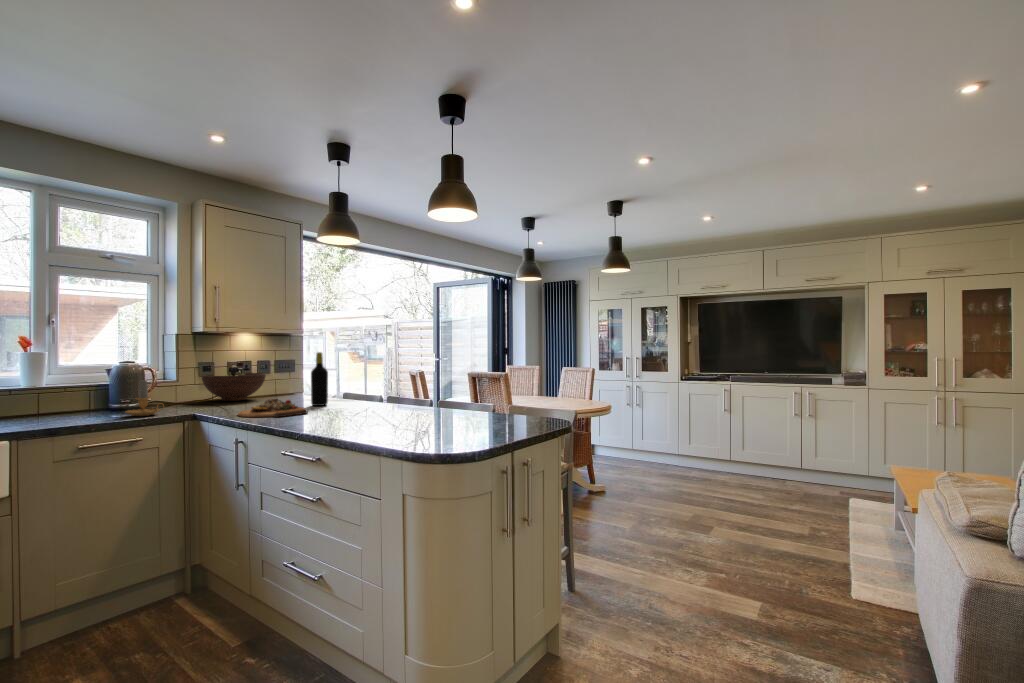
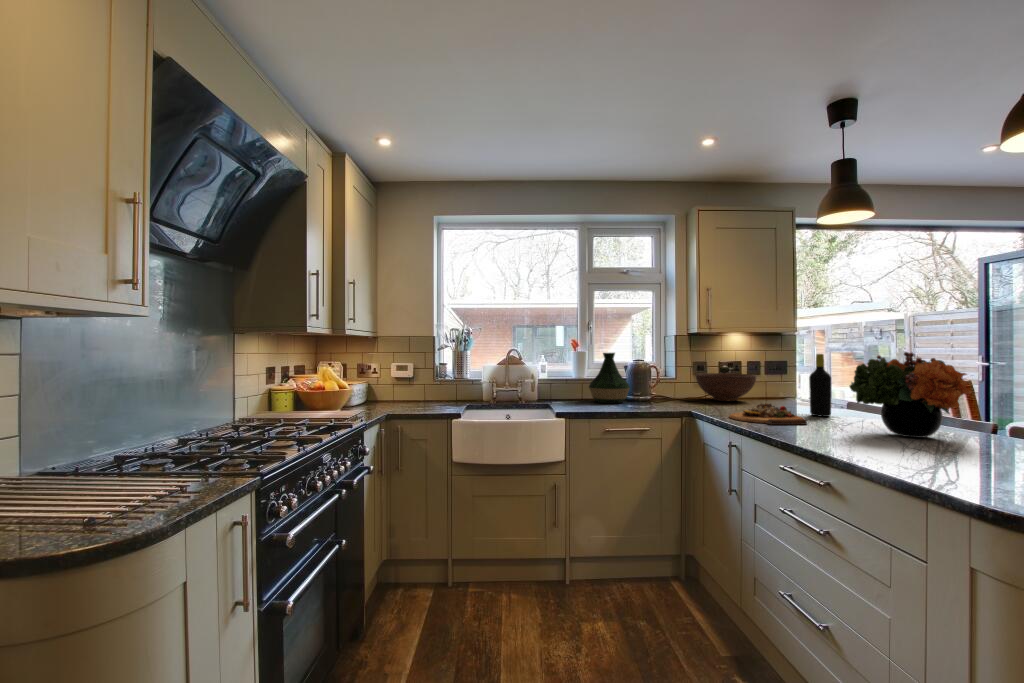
flower arrangement: none [338,350,414,414] -> present [850,352,972,438]
vase: none [49,354,116,417] -> present [589,353,630,403]
candle: present [126,380,161,416] -> none [636,375,665,408]

